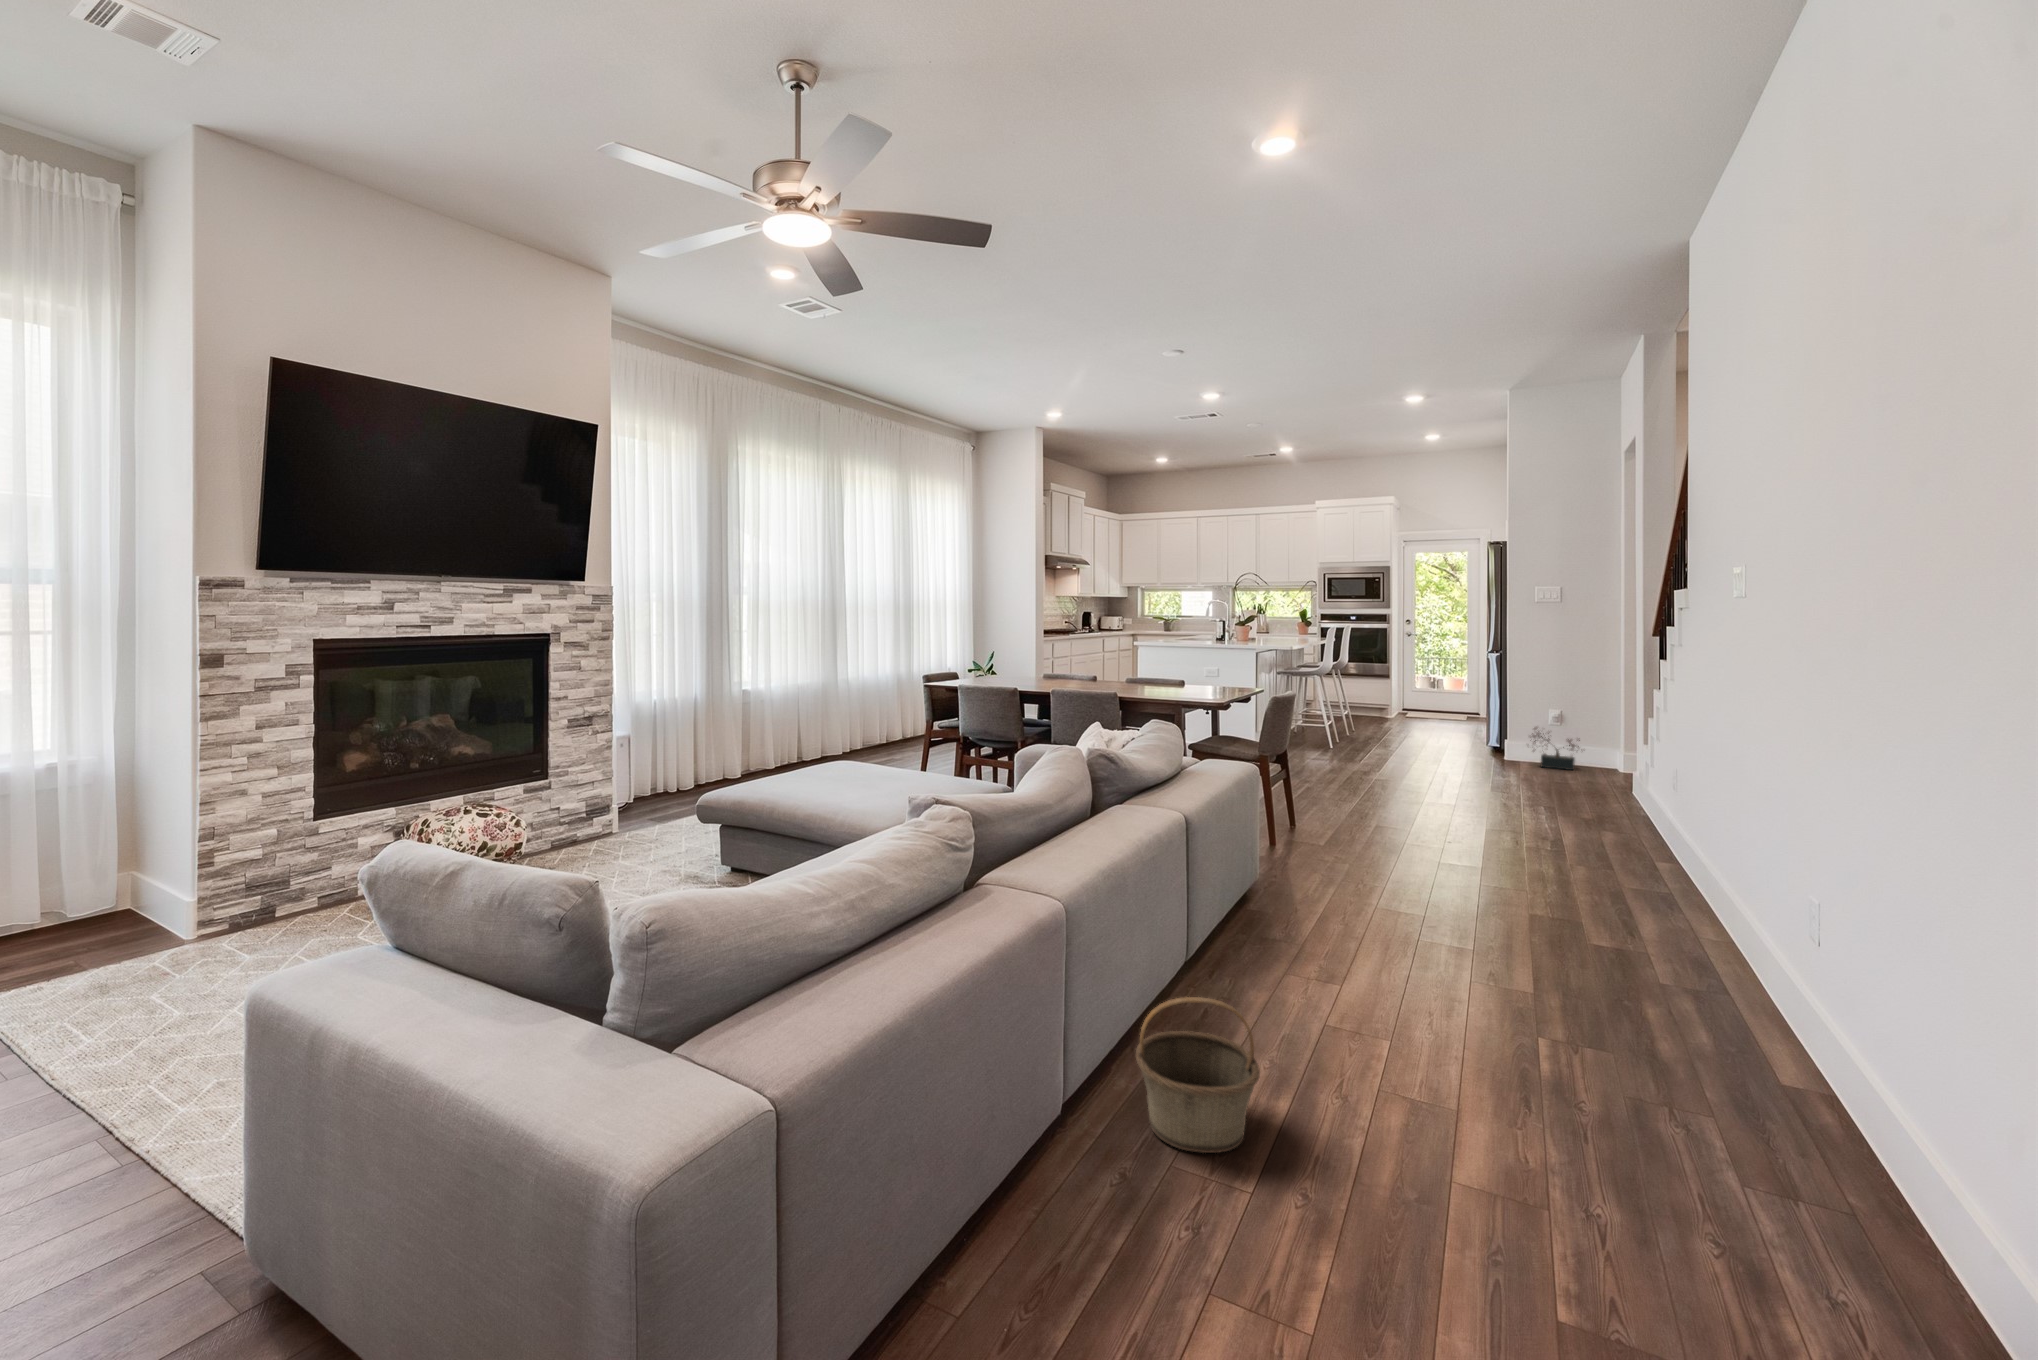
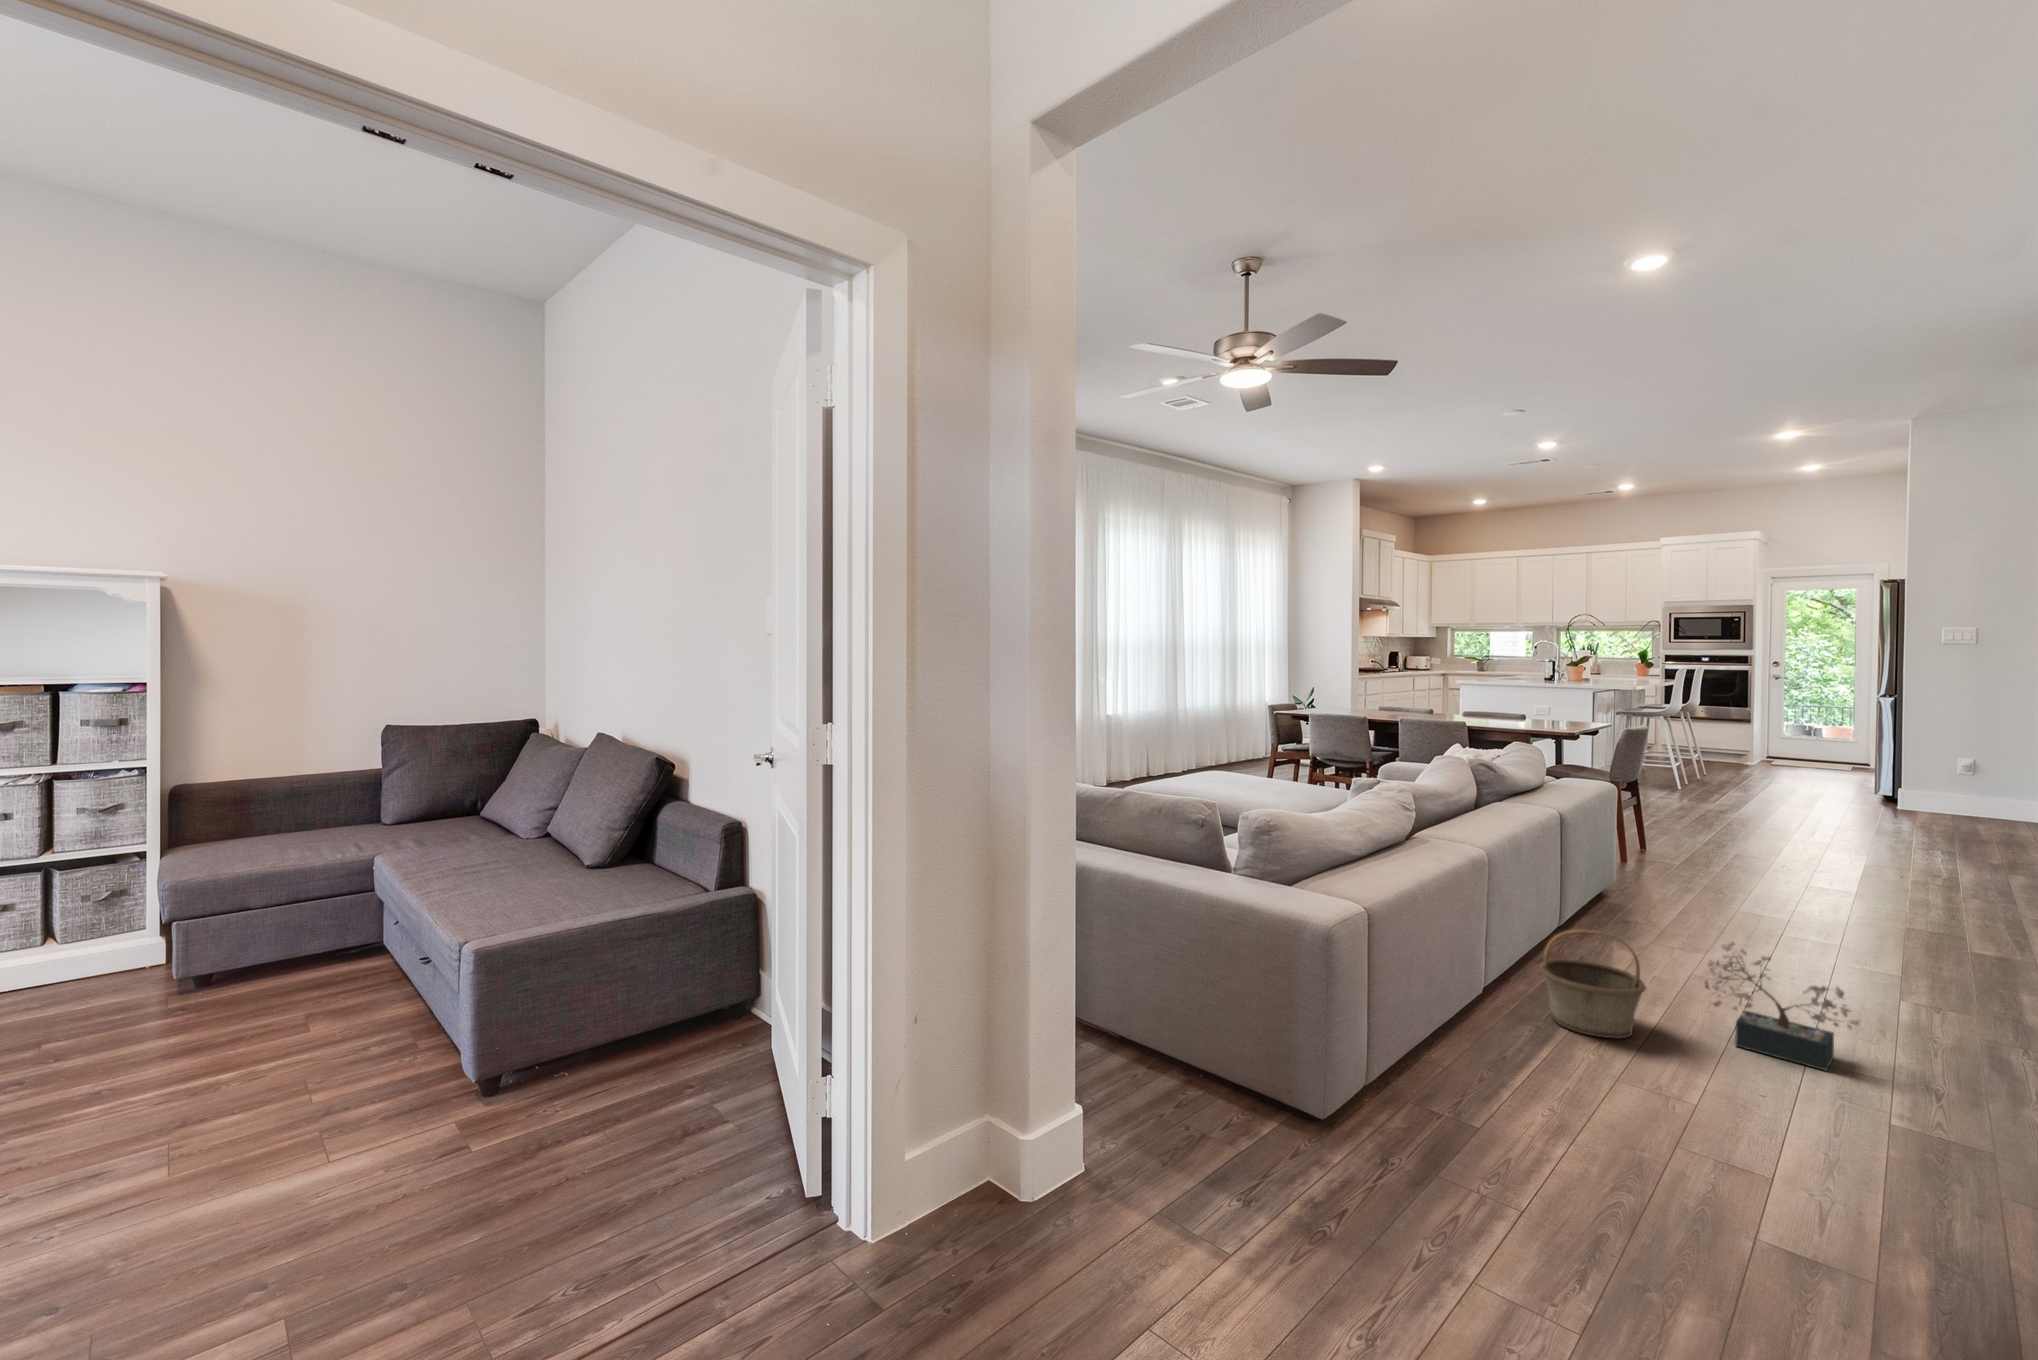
decorative plant: present [1530,726,1580,770] -> present [1704,942,1859,1071]

